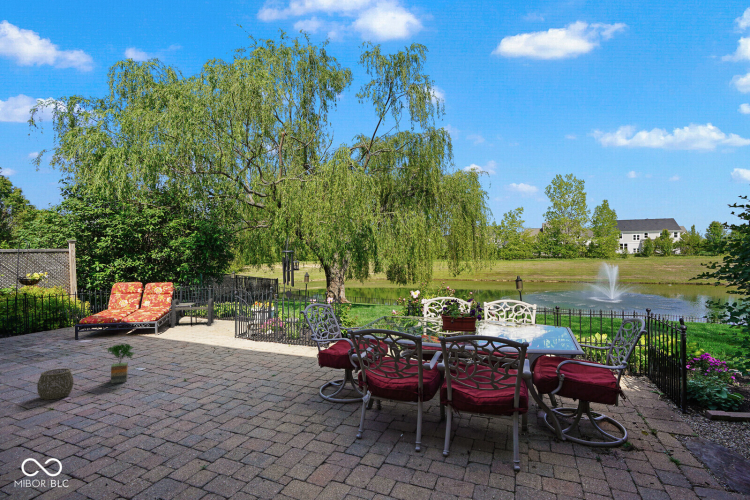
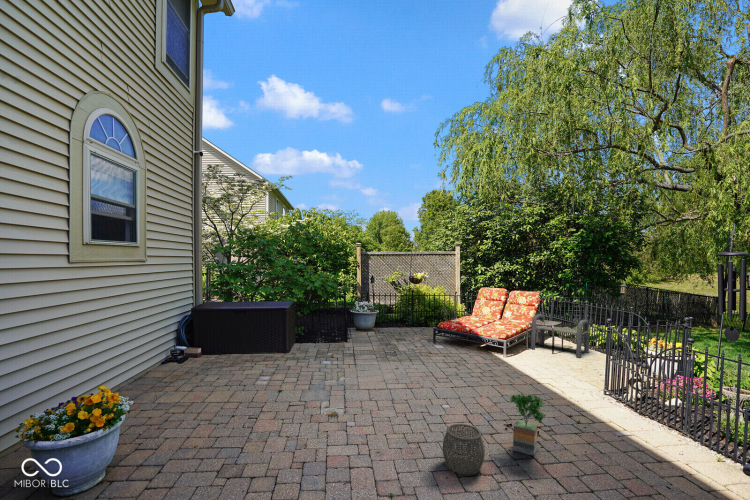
potted tree: present [107,344,134,383] -> present [510,393,546,456]
woven basket: present [37,368,74,400] -> present [442,424,485,475]

